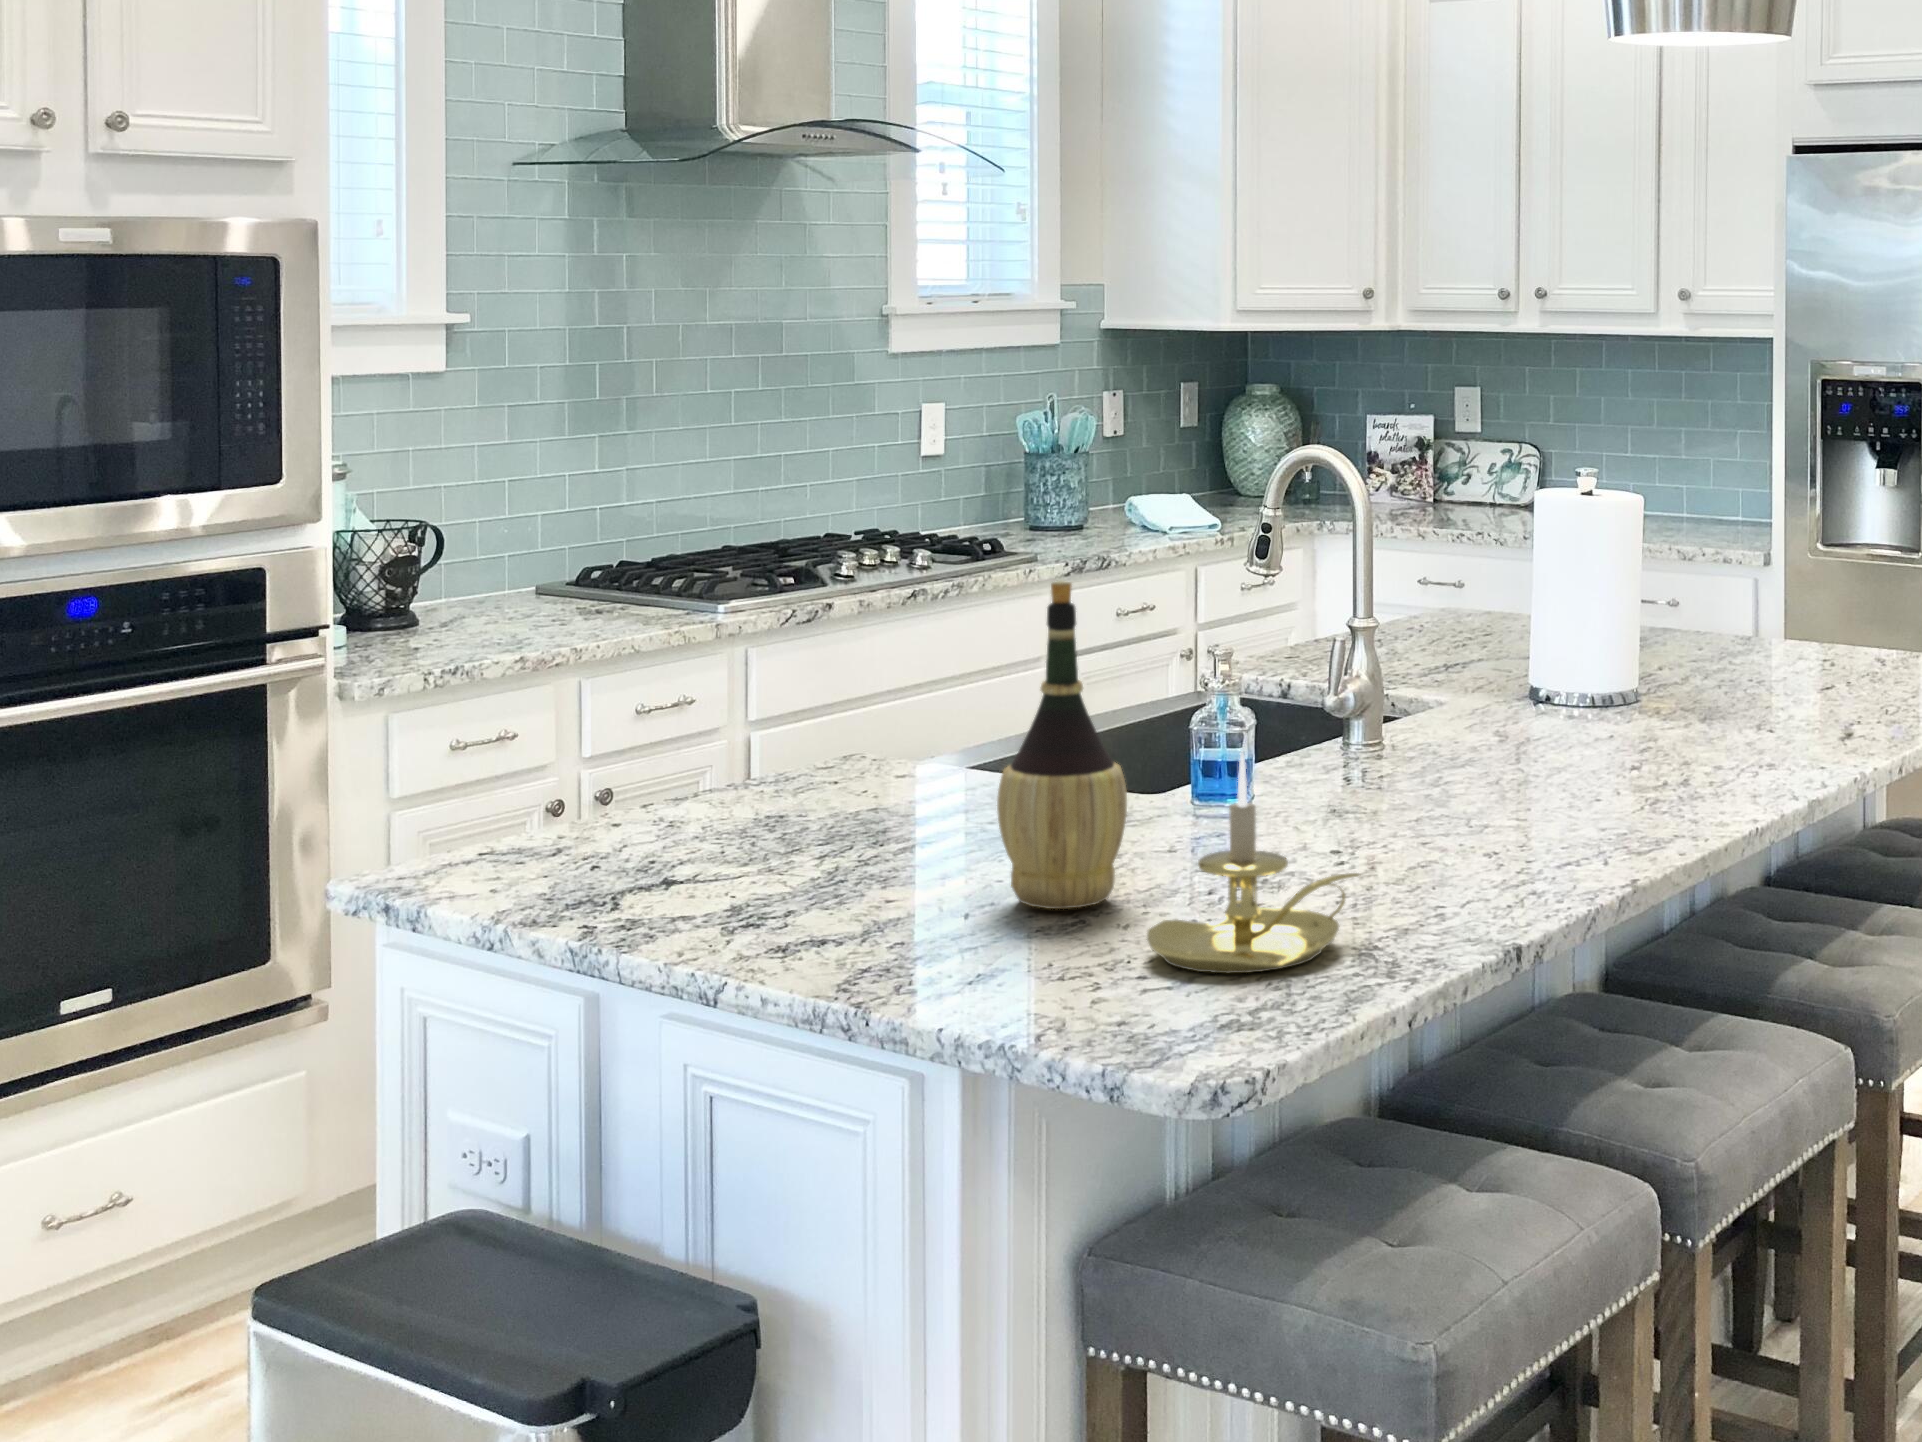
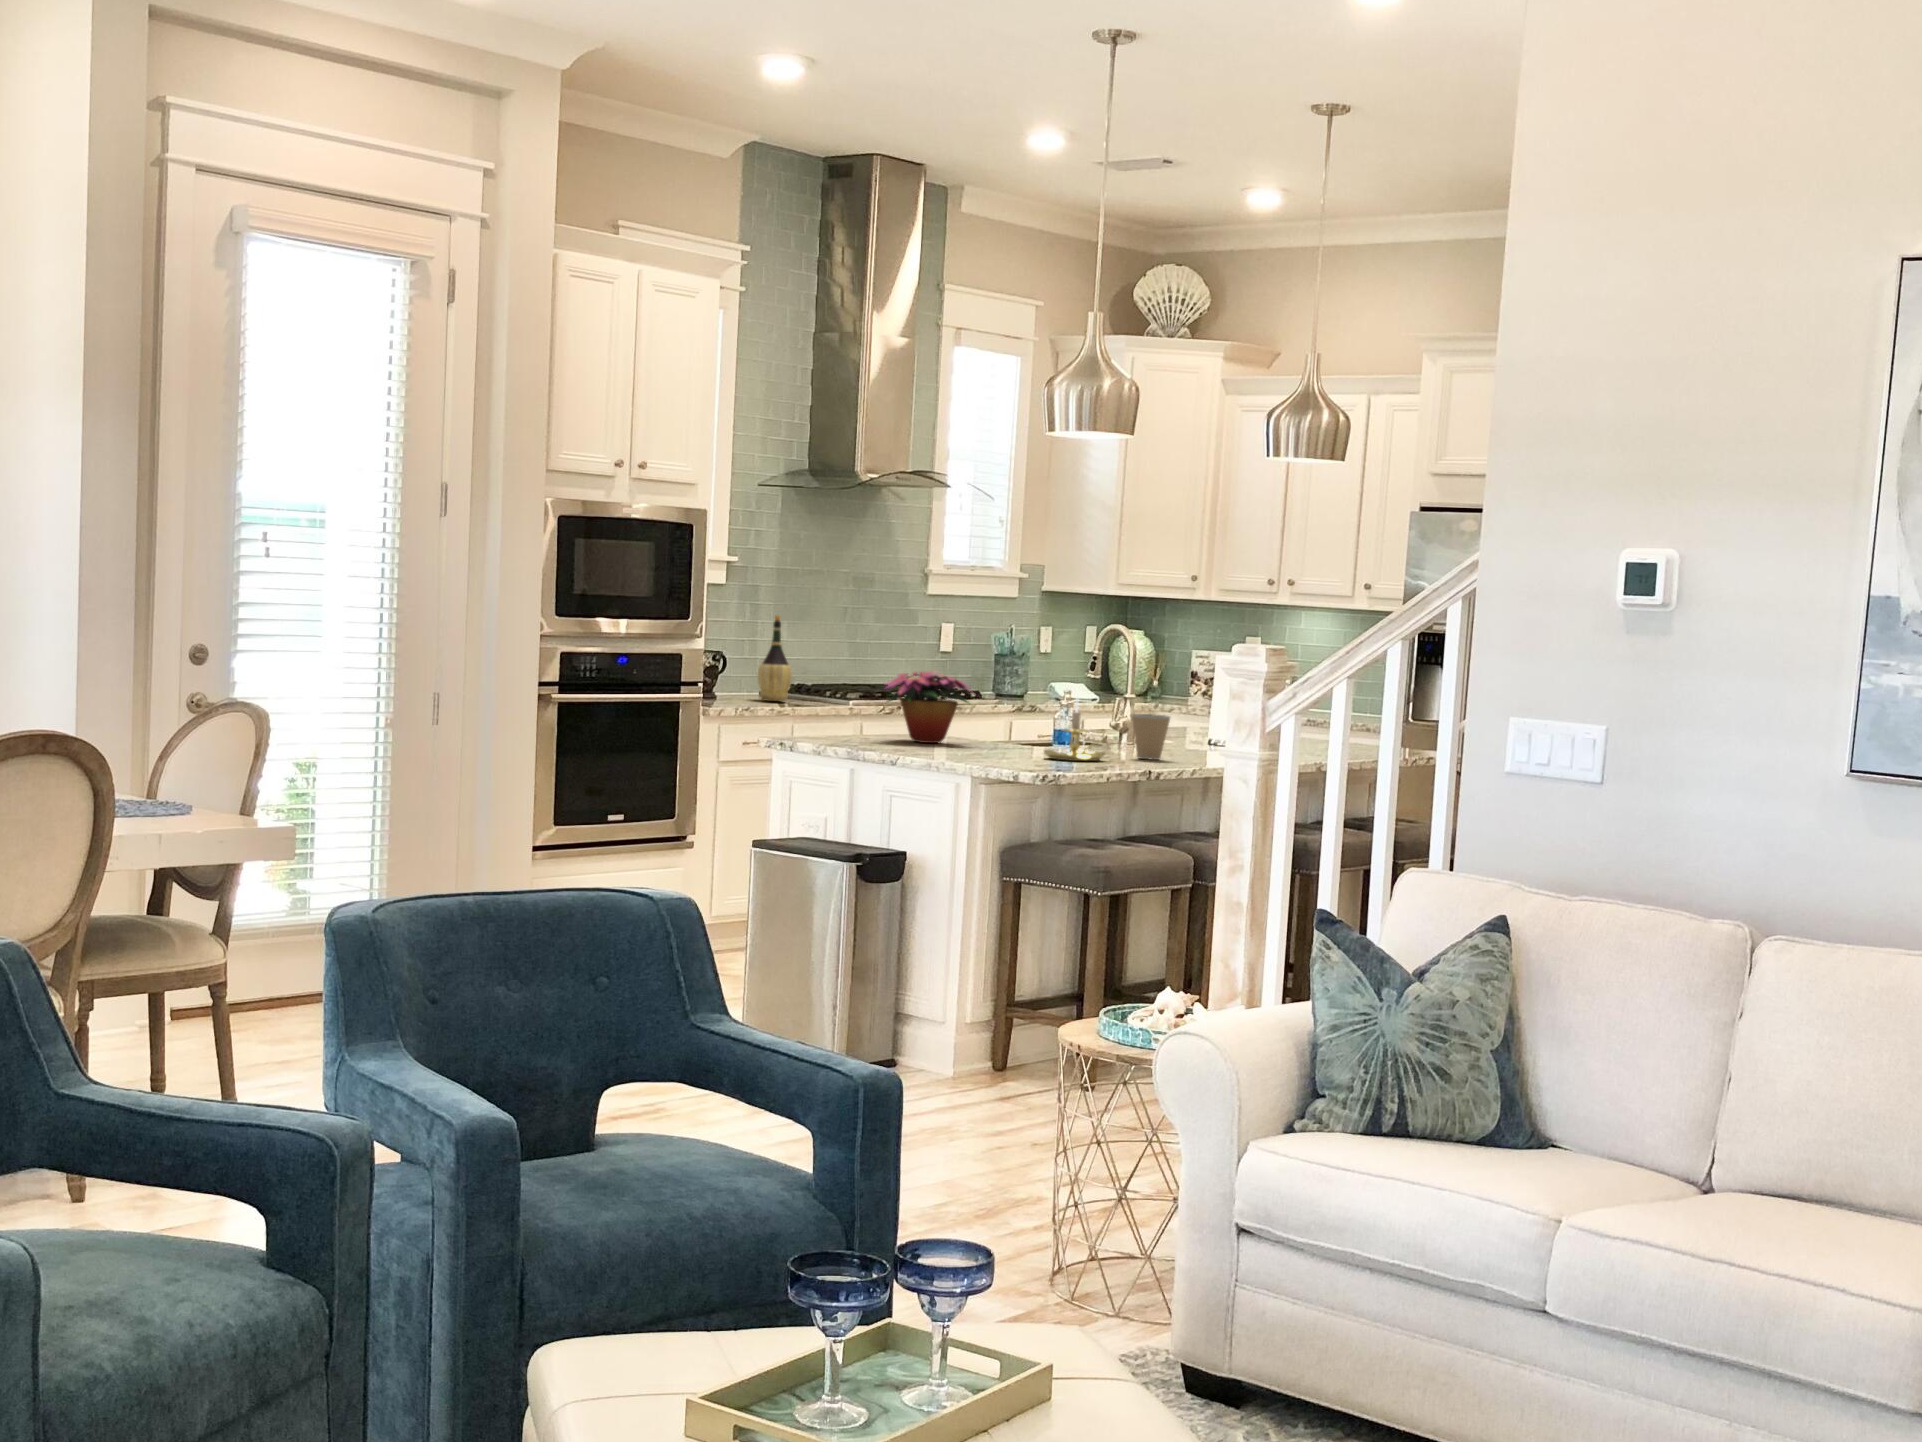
wine bottle: present [997,581,1127,909] -> present [758,615,792,701]
flower arrangement: none [653,647,962,864] -> present [886,672,973,743]
coffee cup: none [1395,755,1512,902] -> present [1132,714,1170,760]

